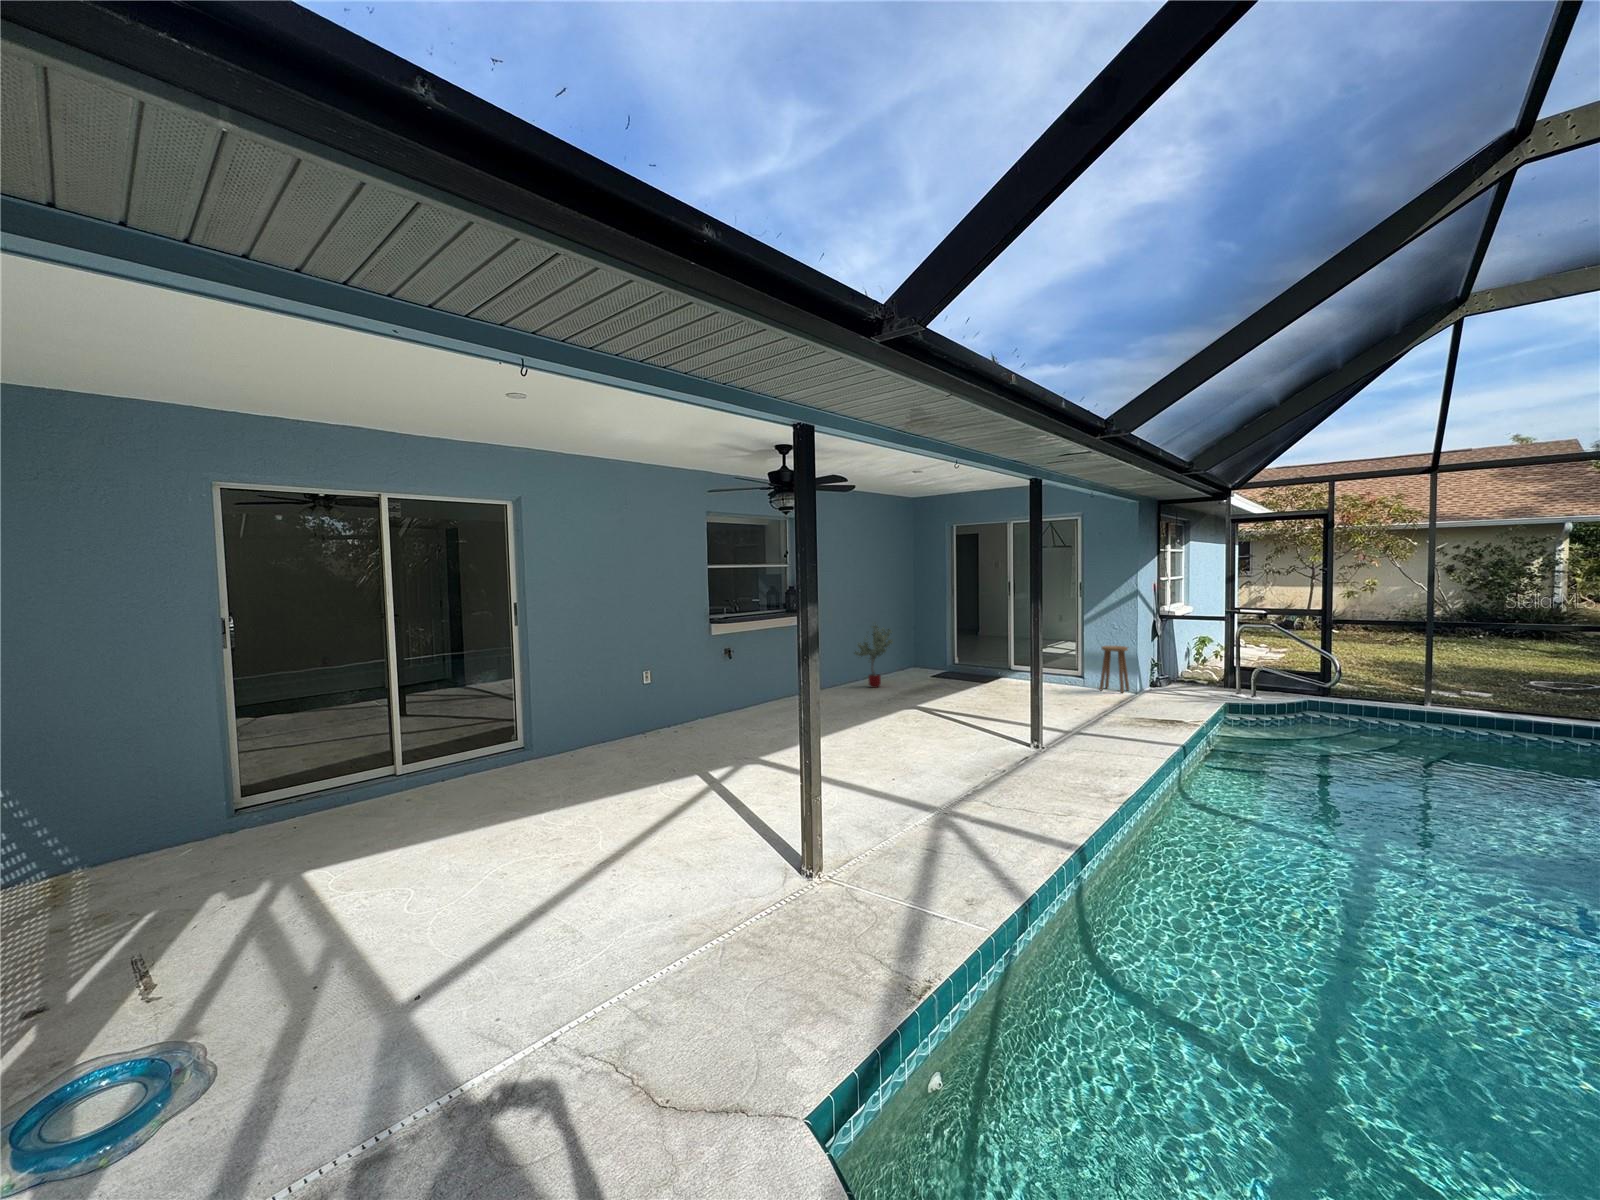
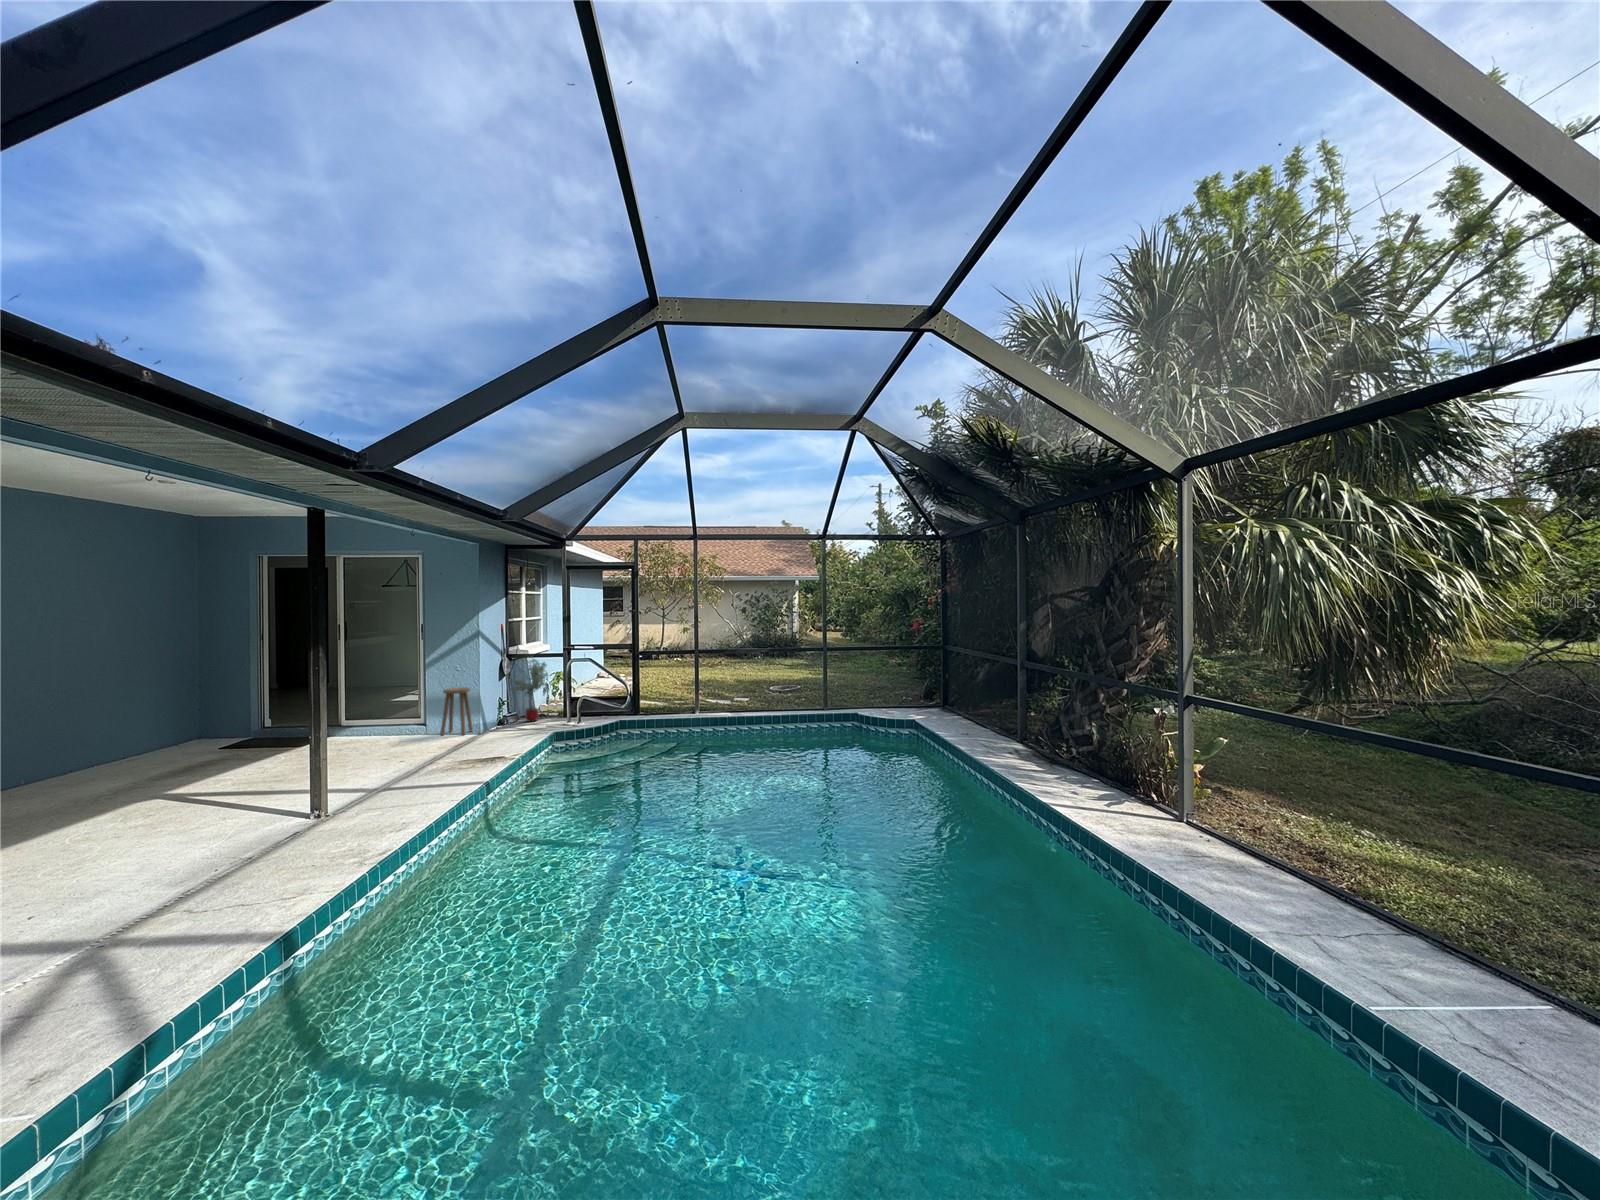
potted tree: present [854,623,893,688] -> present [511,657,548,722]

